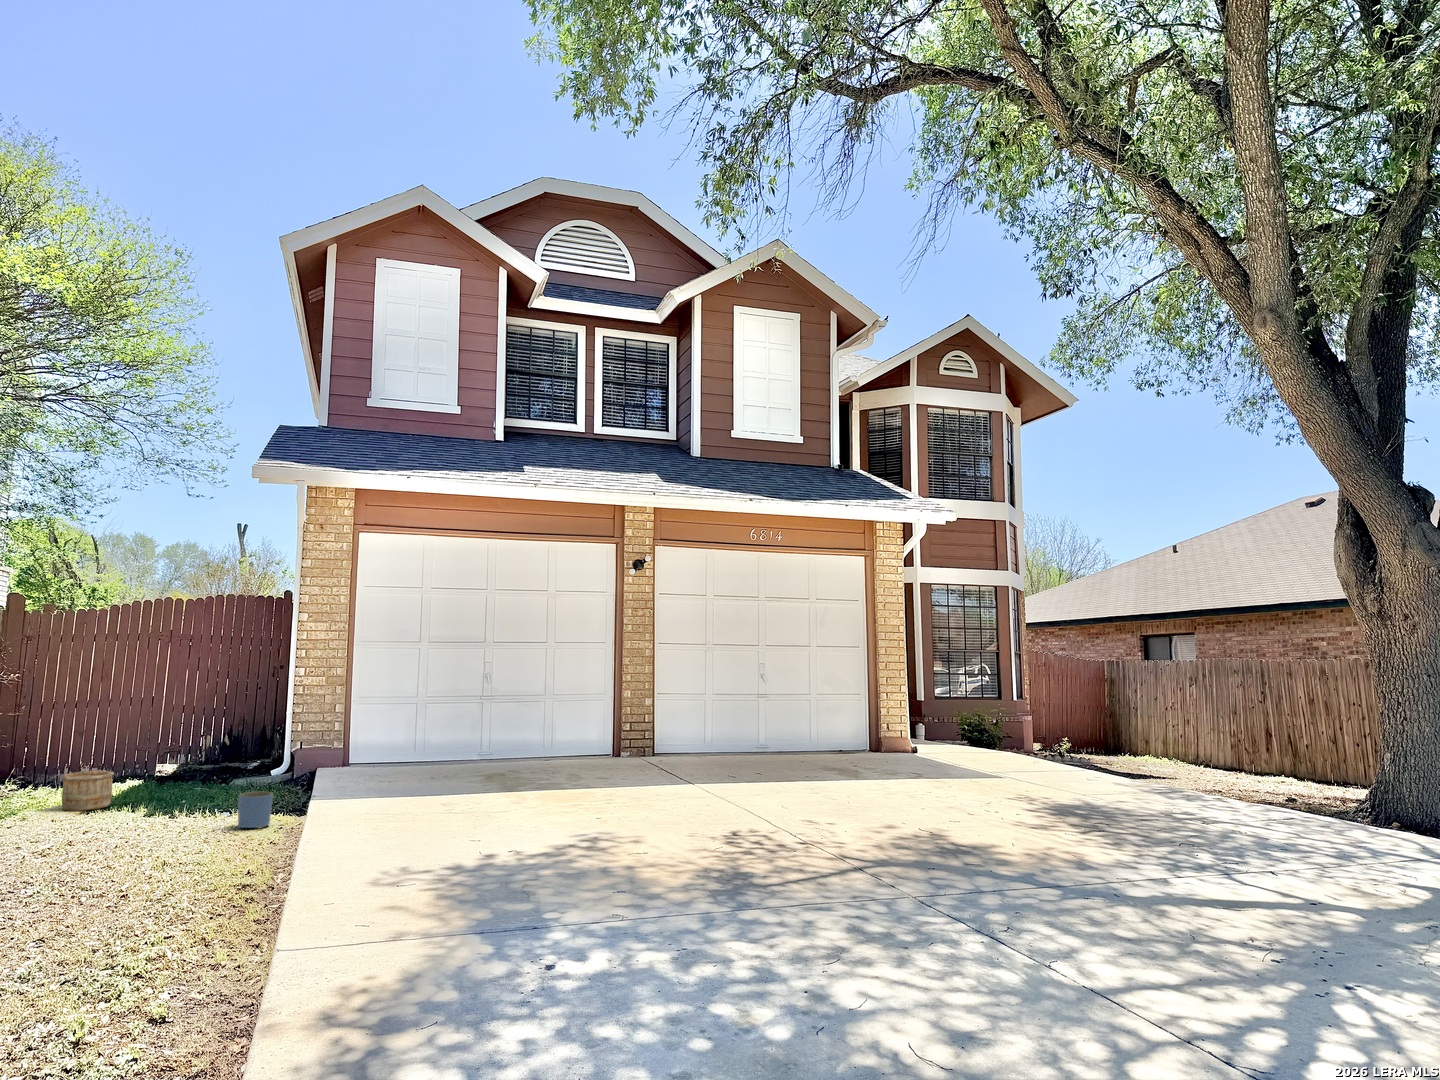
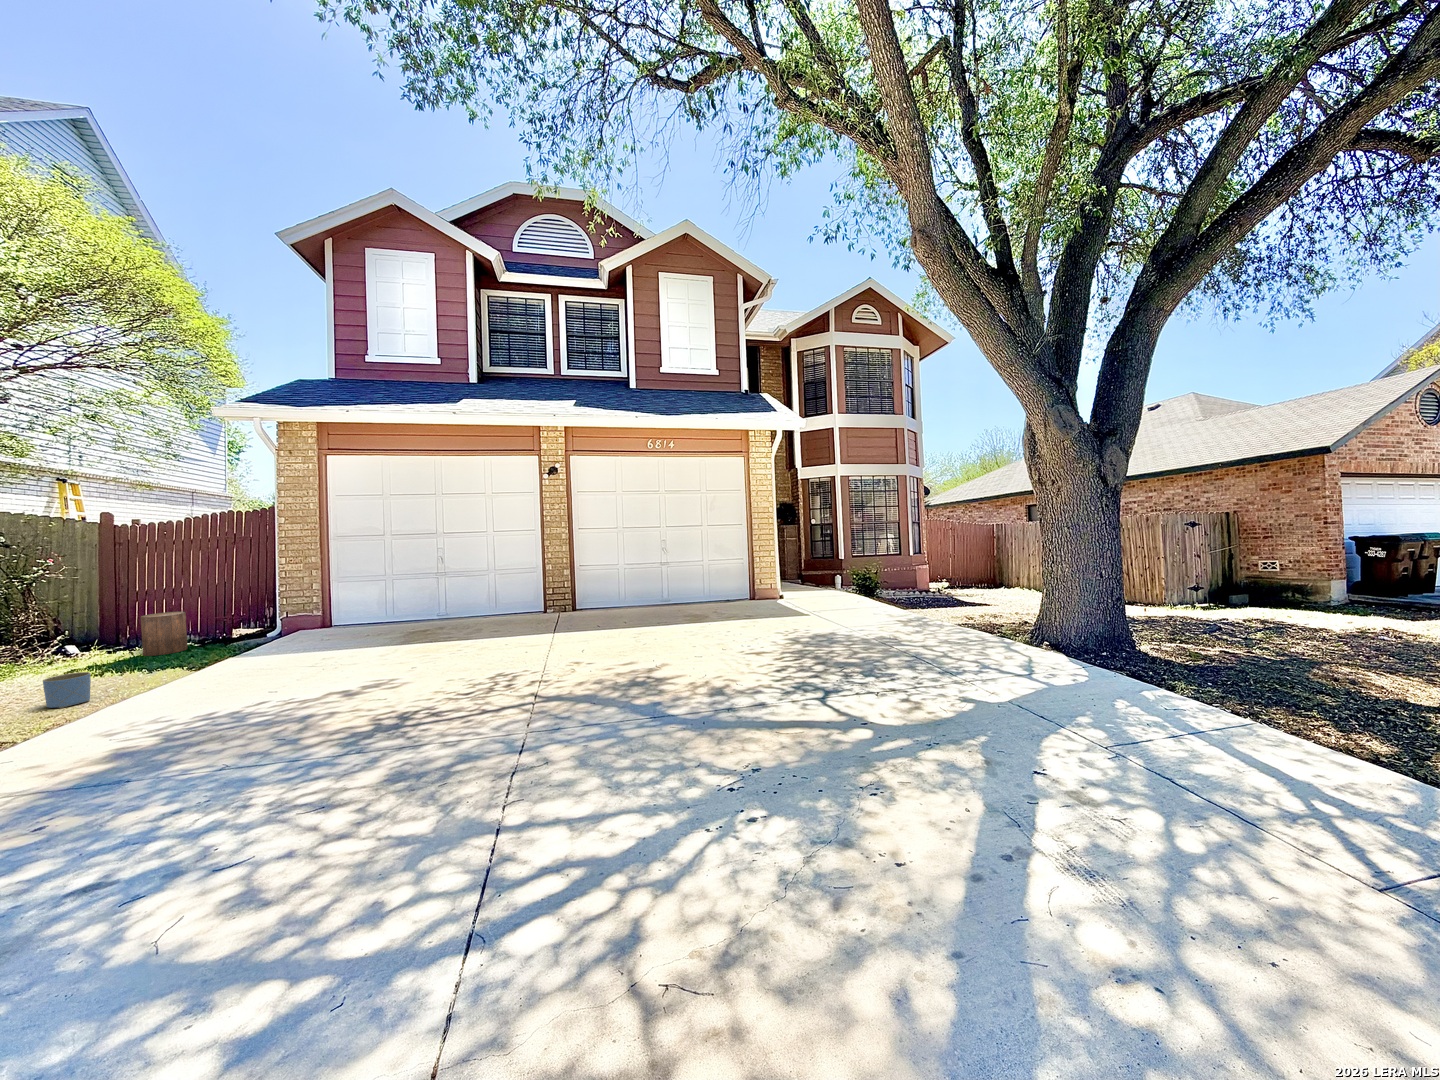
stool: none [140,741,189,799] -> present [141,611,187,656]
wooden bucket: present [62,770,114,811] -> none [31,638,89,672]

